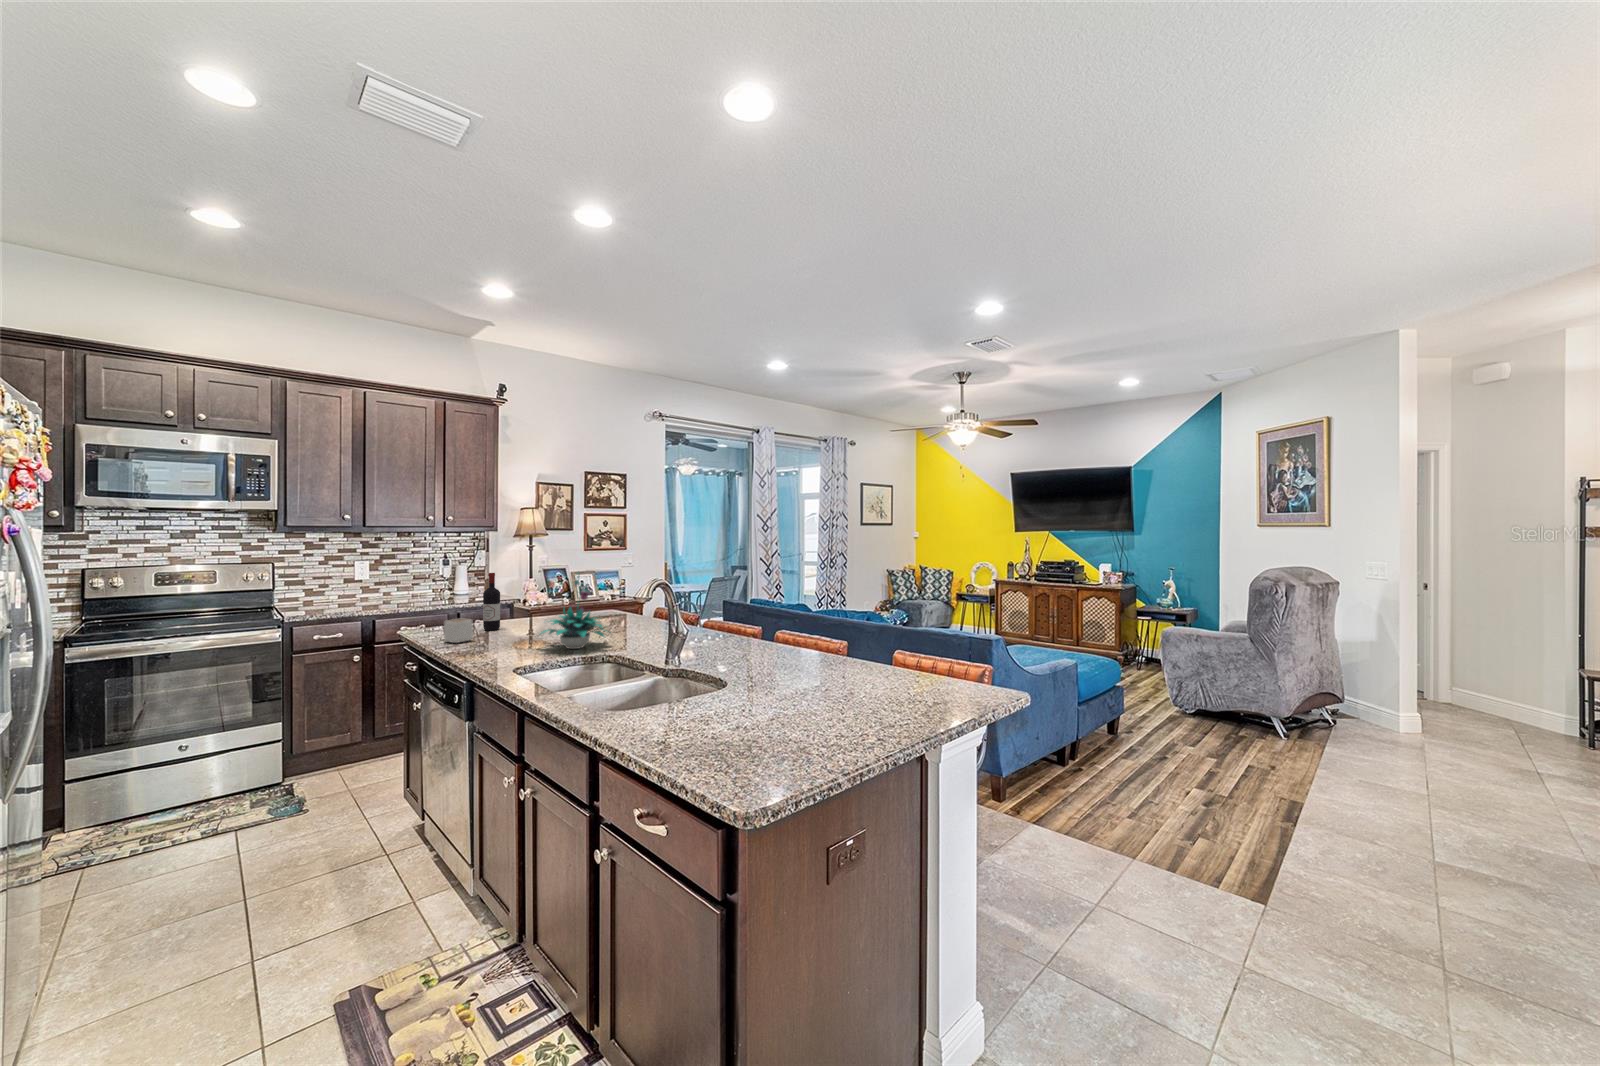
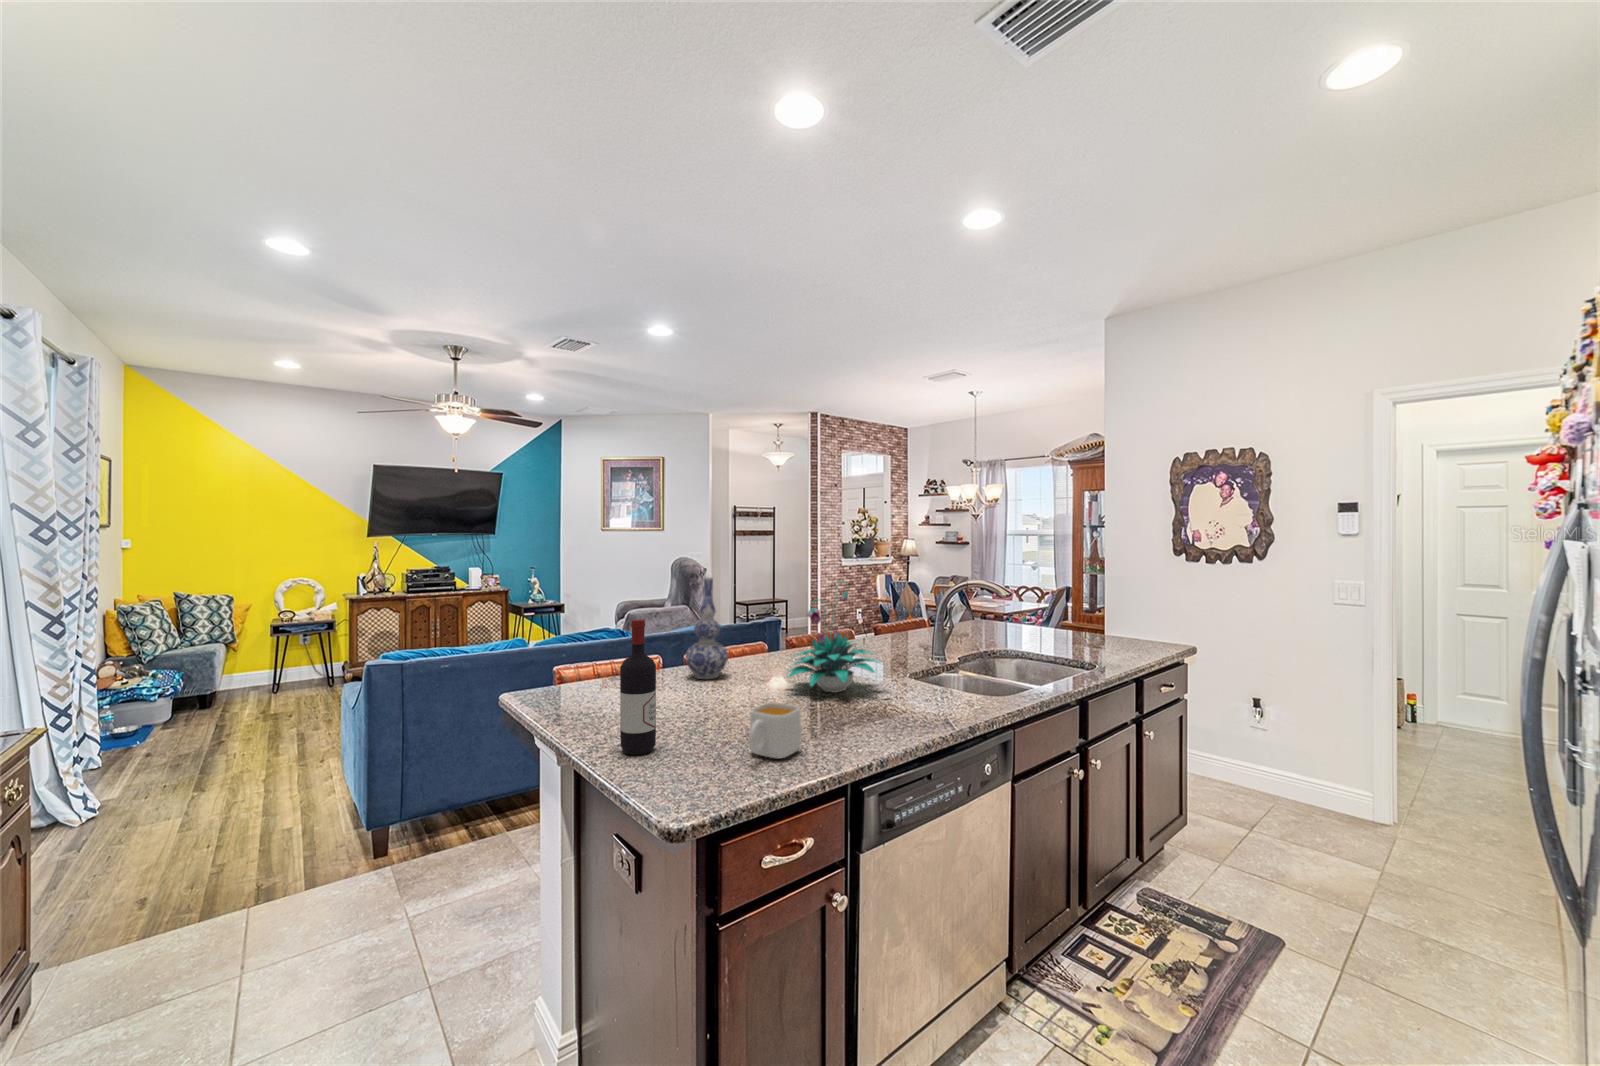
vase: none [622,565,651,632] -> present [686,577,728,679]

